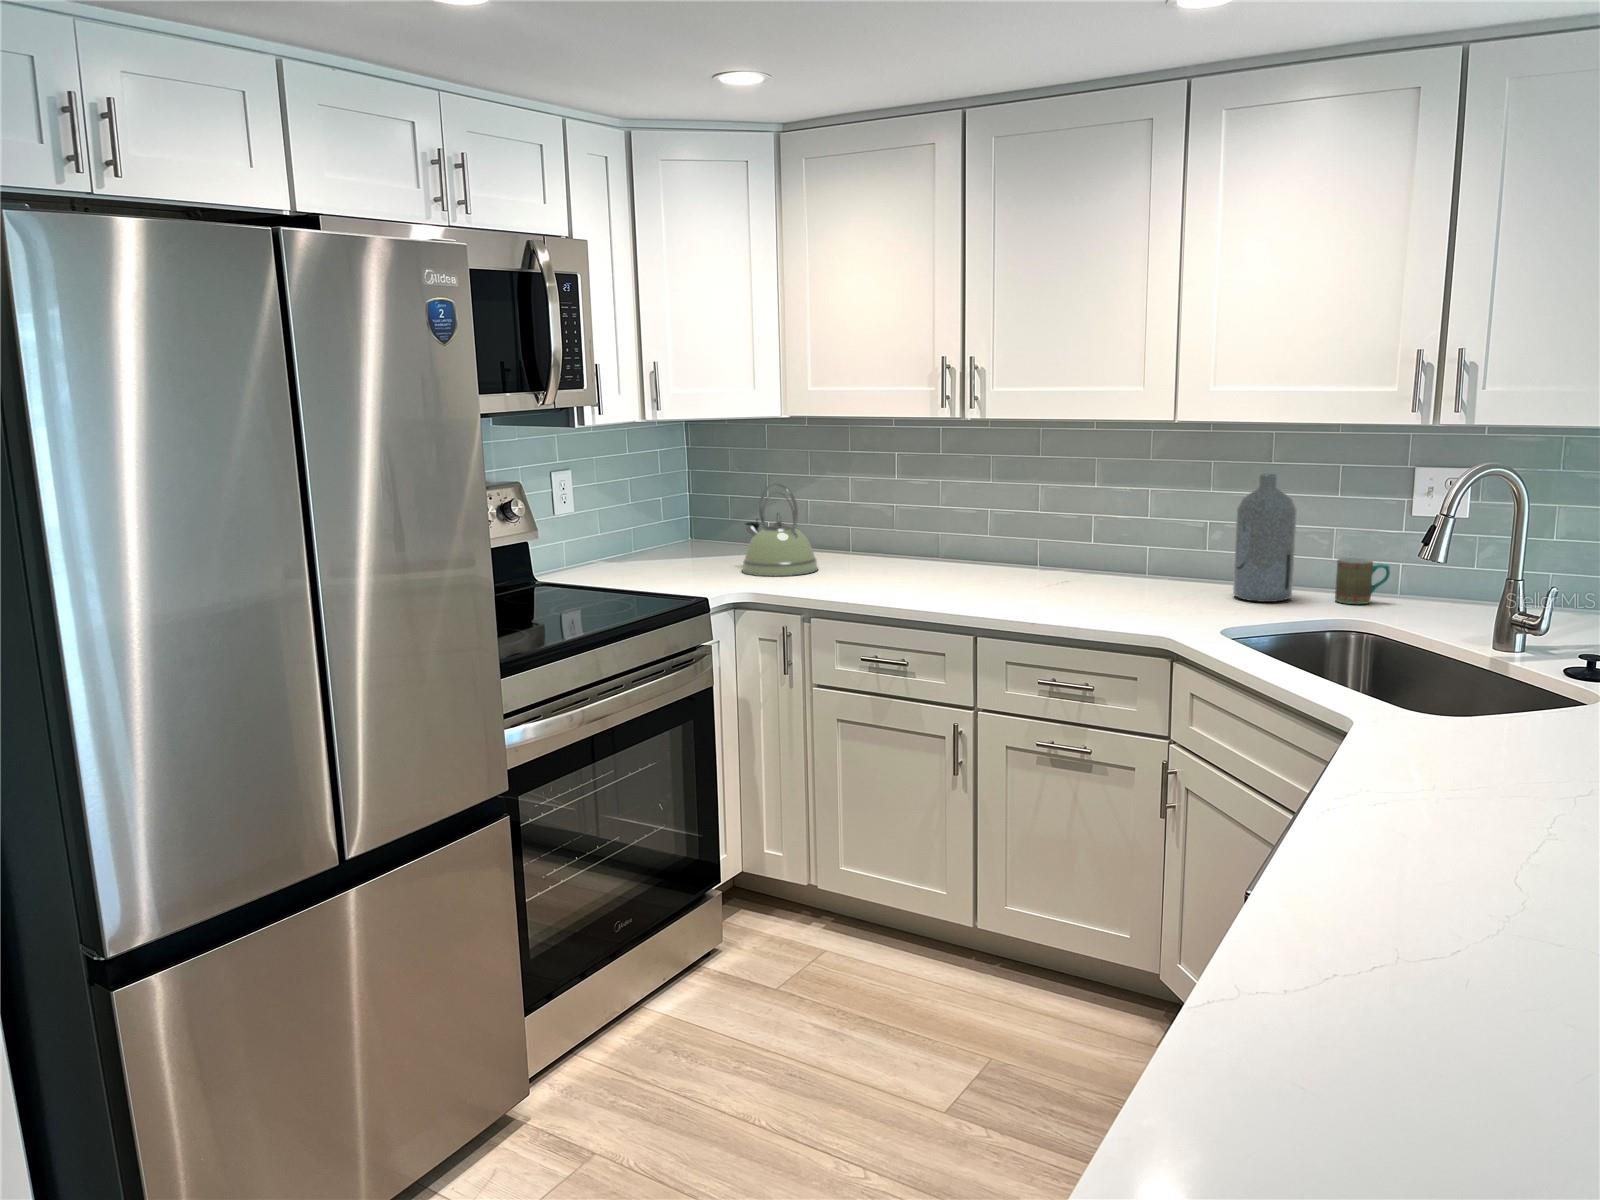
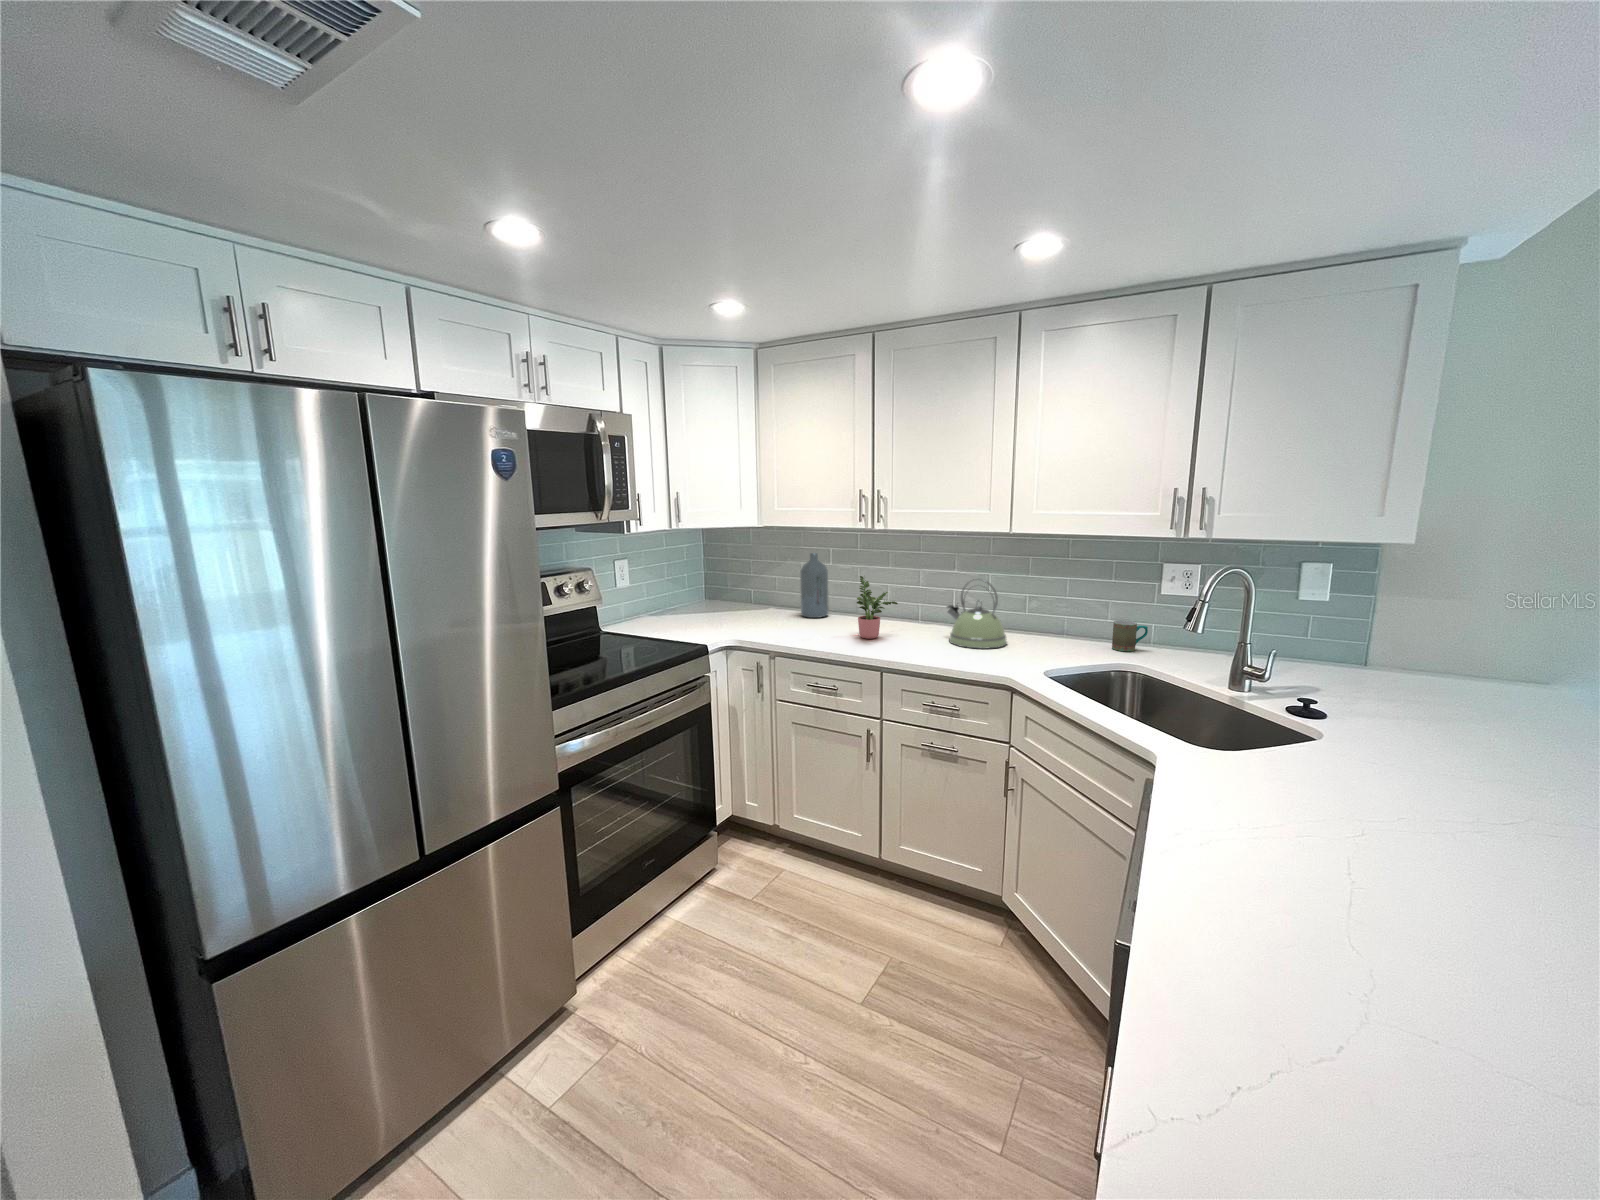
bottle: present [1233,474,1297,602] -> present [800,553,829,618]
kettle: present [742,483,818,576] -> present [947,579,1007,649]
potted plant: none [935,491,1001,591] -> present [857,576,898,639]

